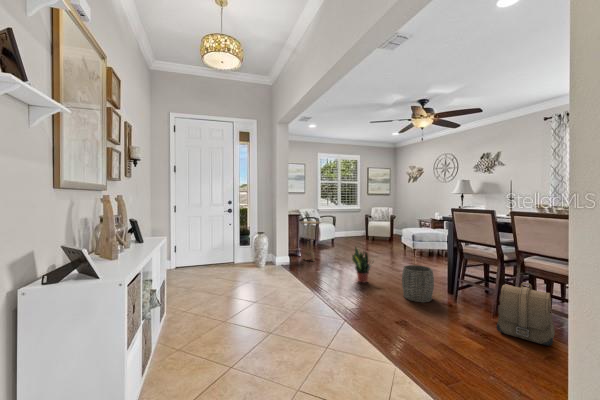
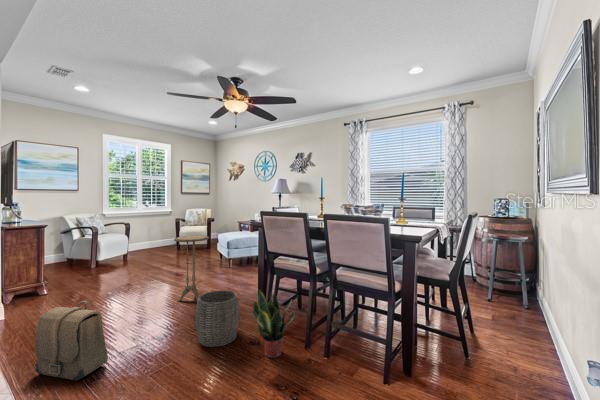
side table: present [302,221,320,260] -> present [174,236,209,302]
potted plant: present [352,247,370,283] -> present [253,290,295,358]
backpack: present [497,283,555,346] -> present [35,301,108,381]

